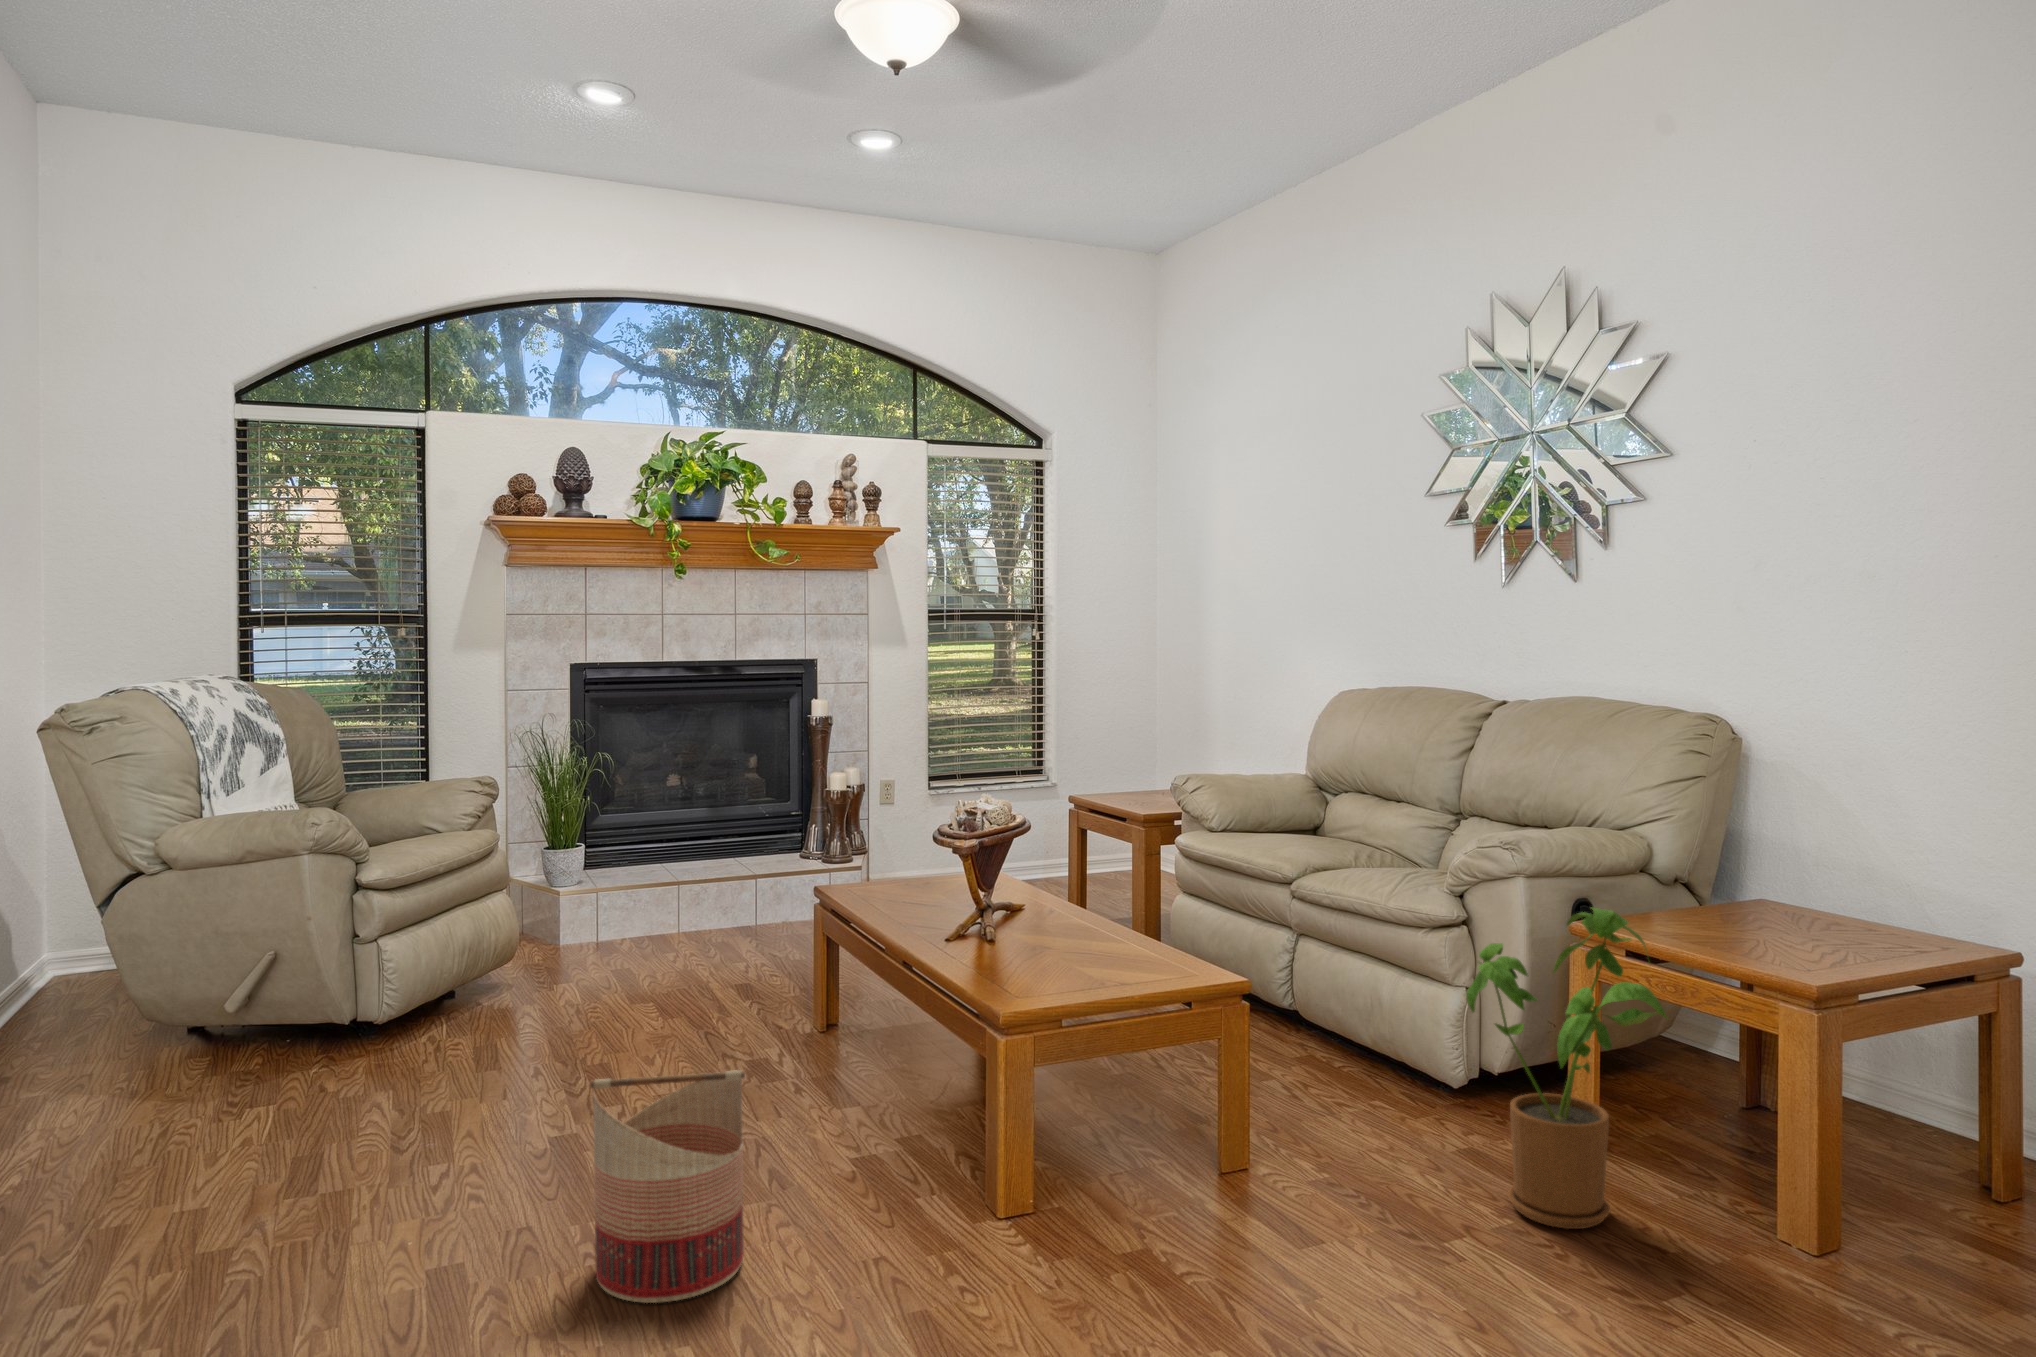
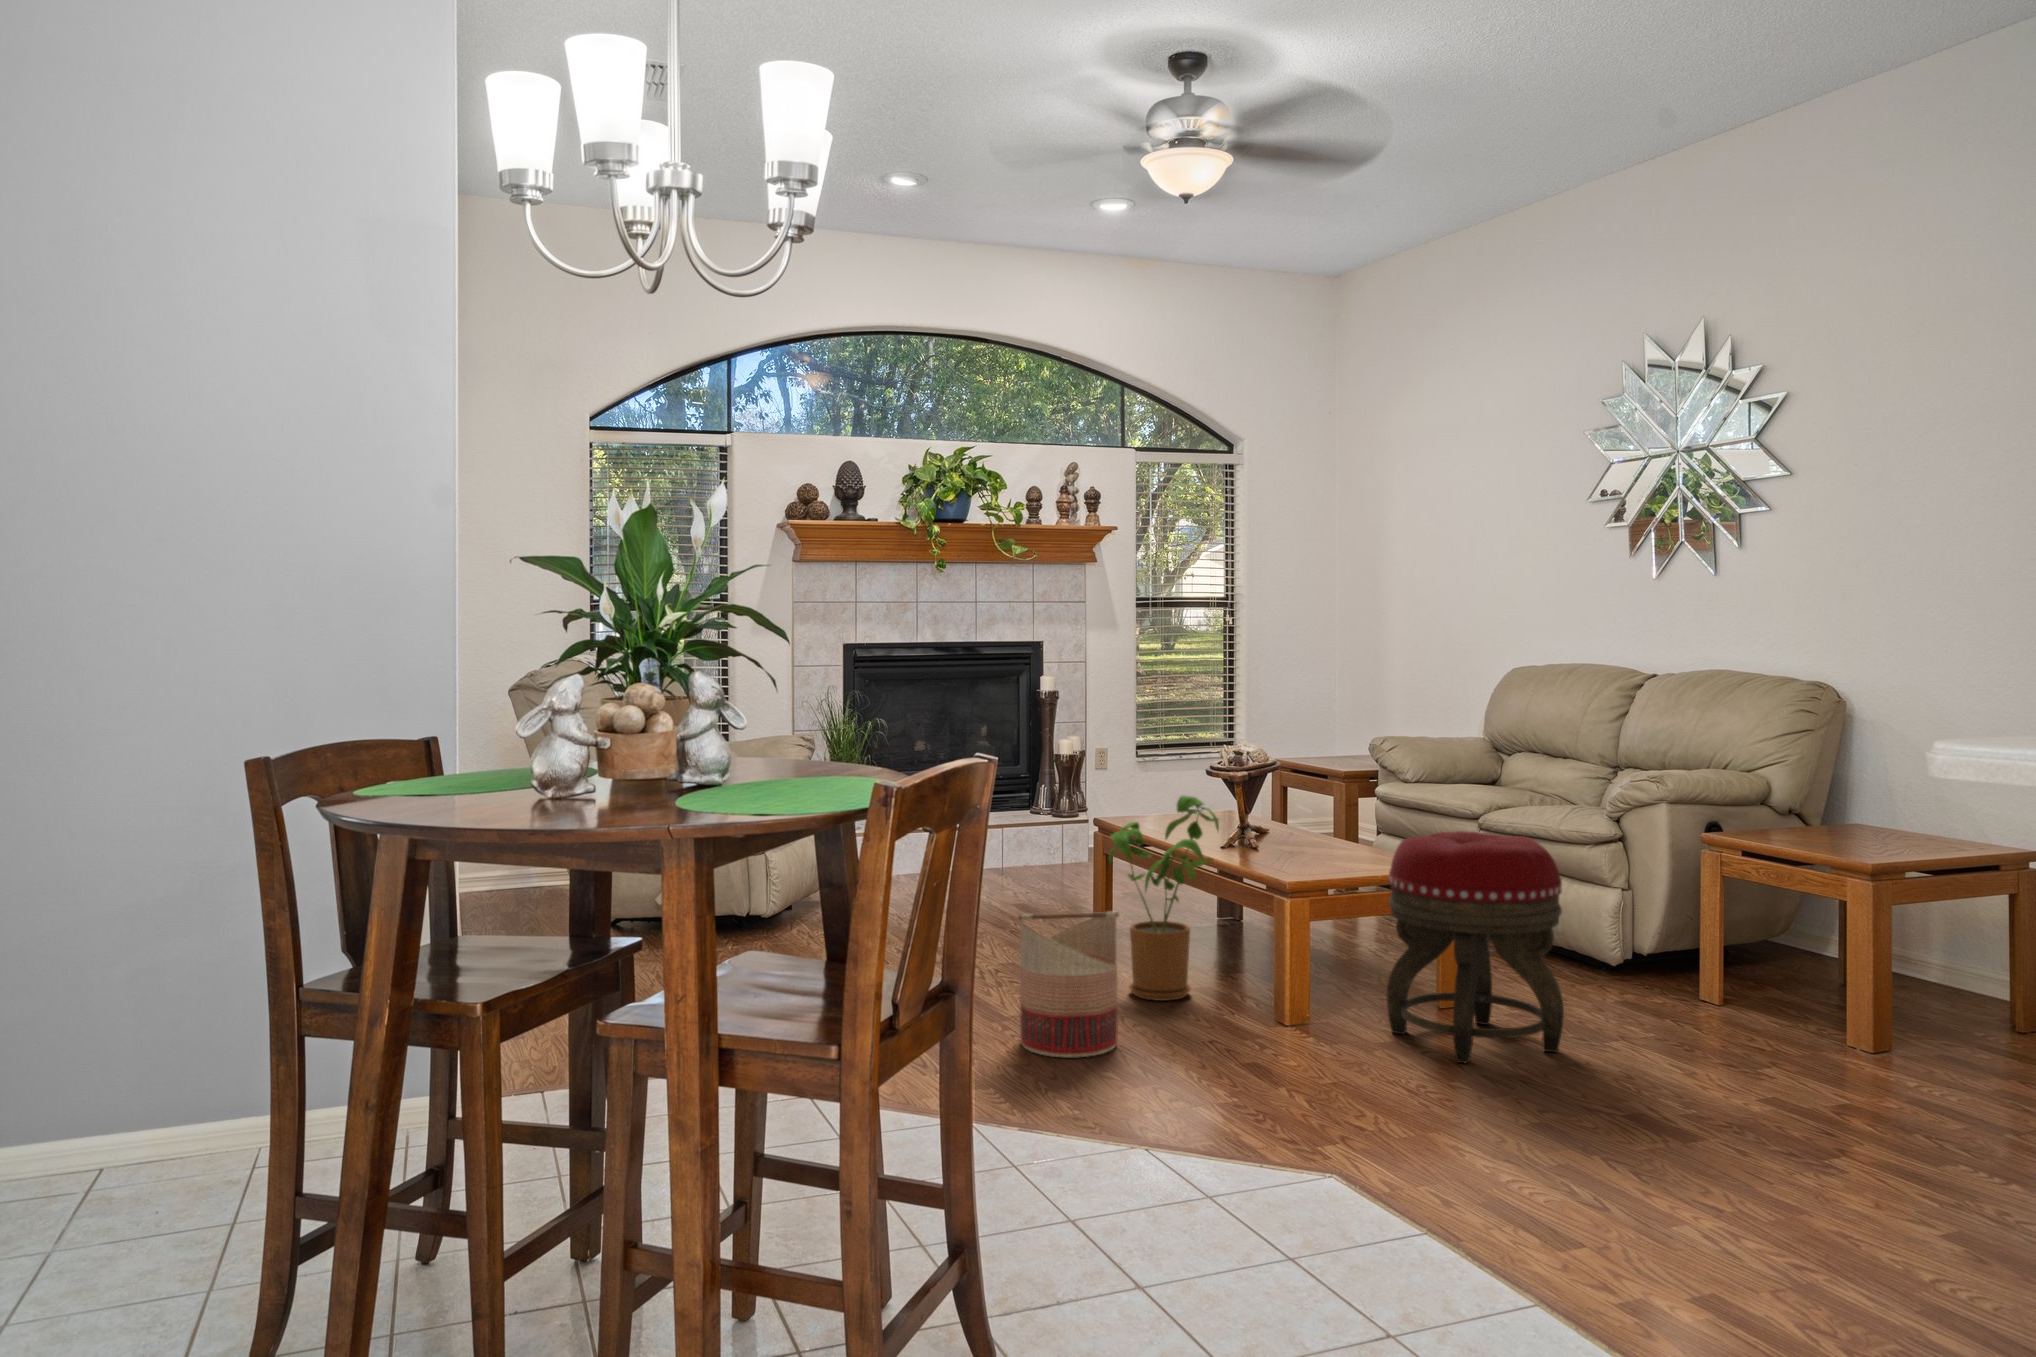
house plant: present [1467,907,1667,1229] -> present [1109,795,1219,1001]
footstool: none [1141,937,1384,1296] -> present [1387,831,1564,1063]

